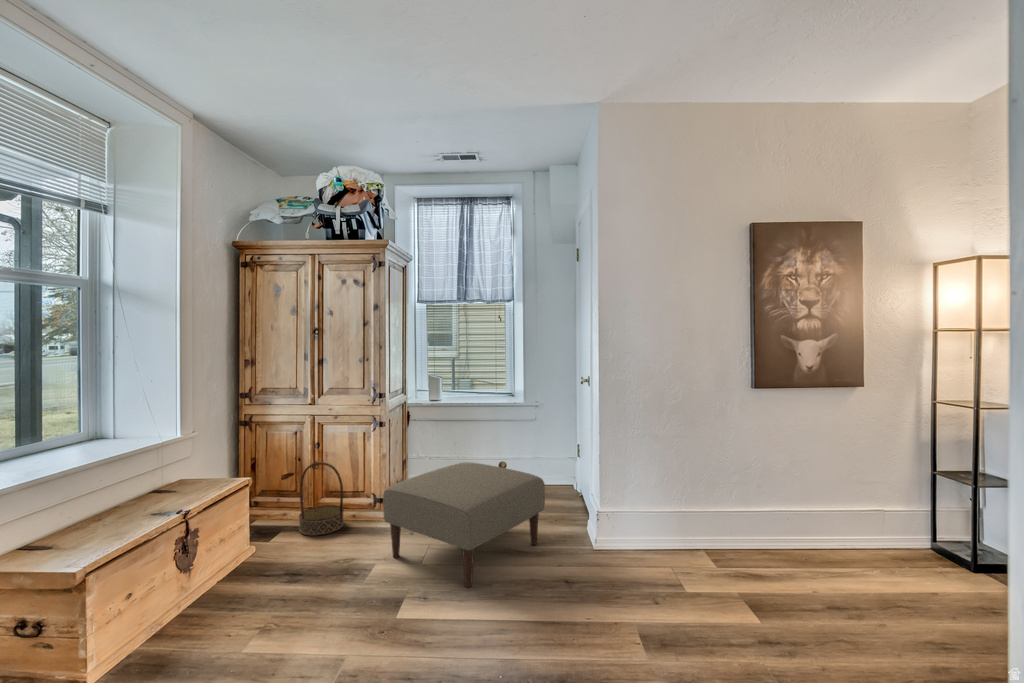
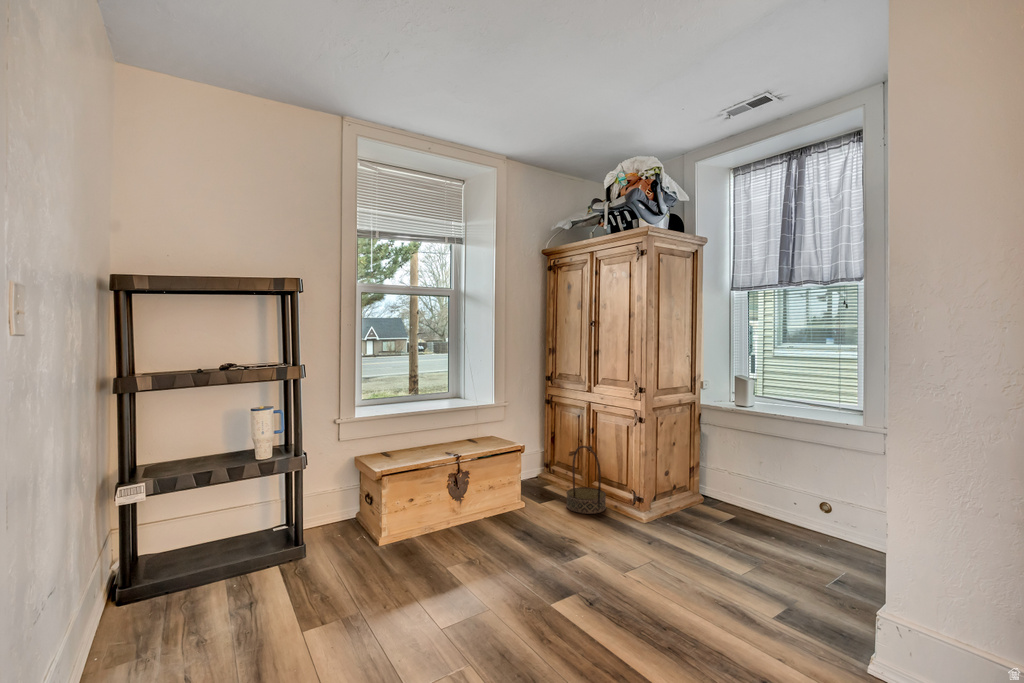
ottoman: present [383,462,545,587] -> none [602,478,792,613]

